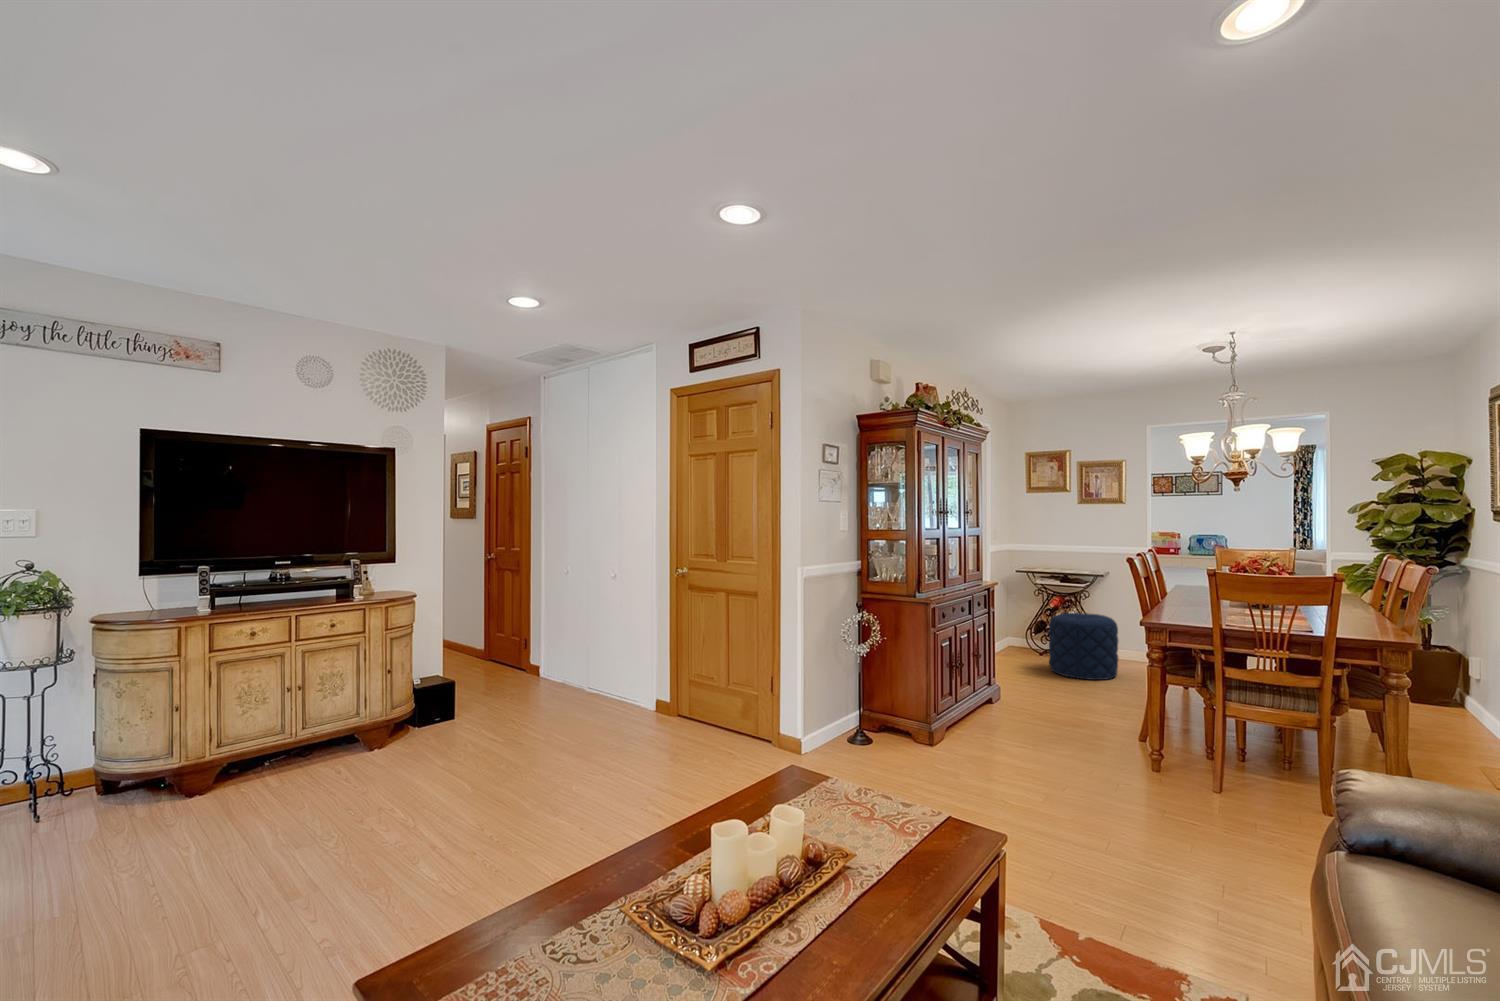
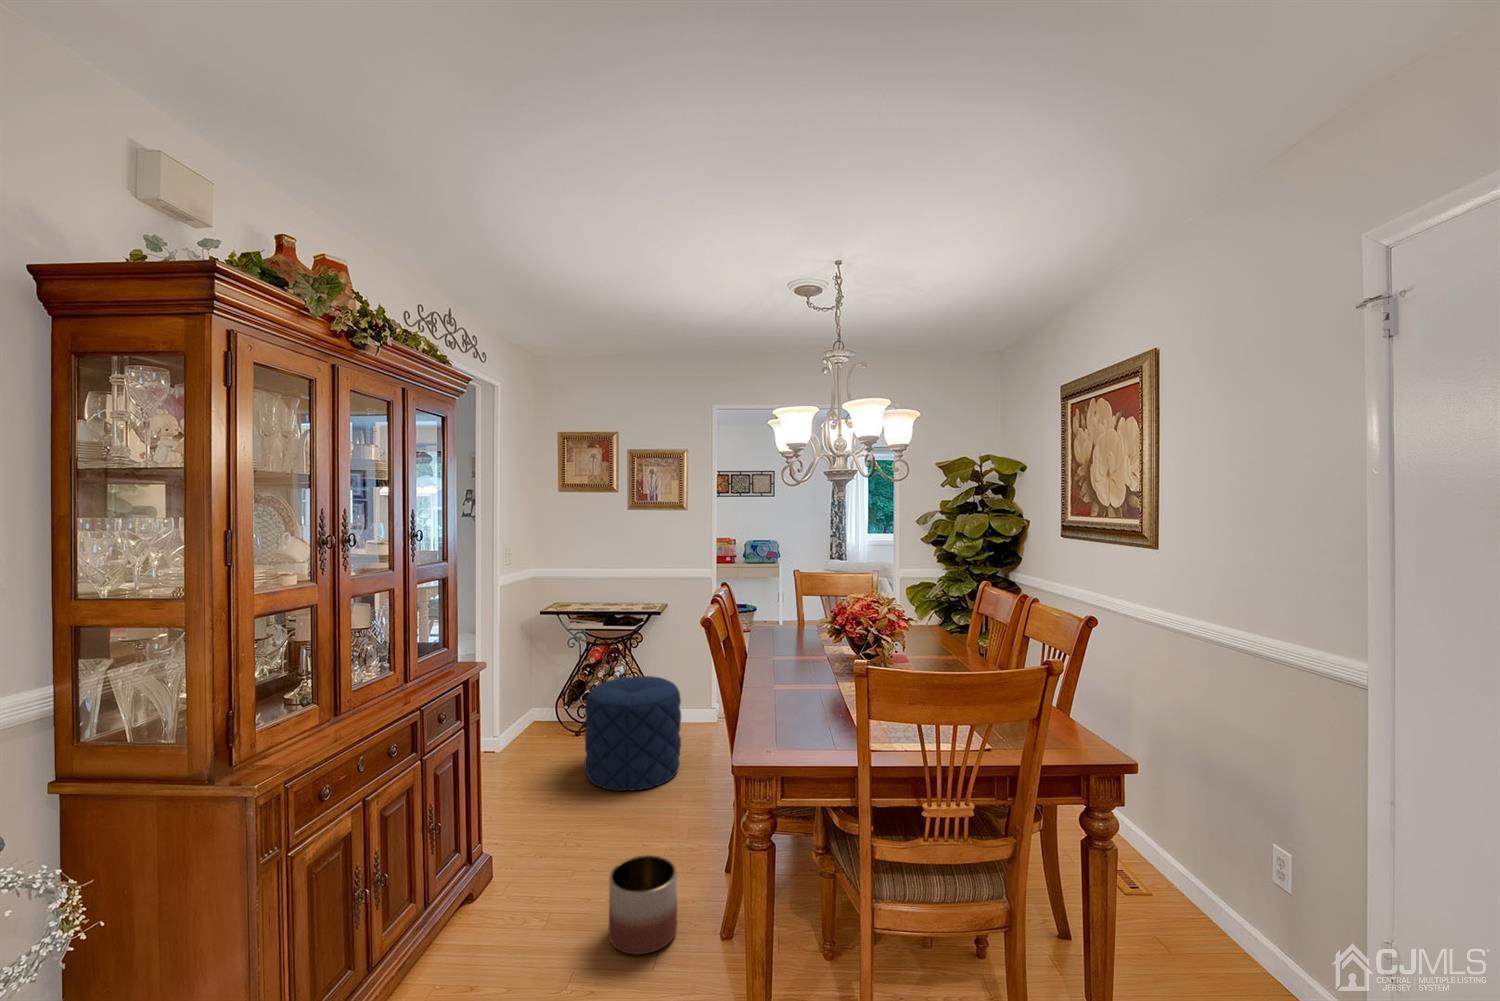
planter: none [1068,682,1108,723] -> present [609,855,677,954]

